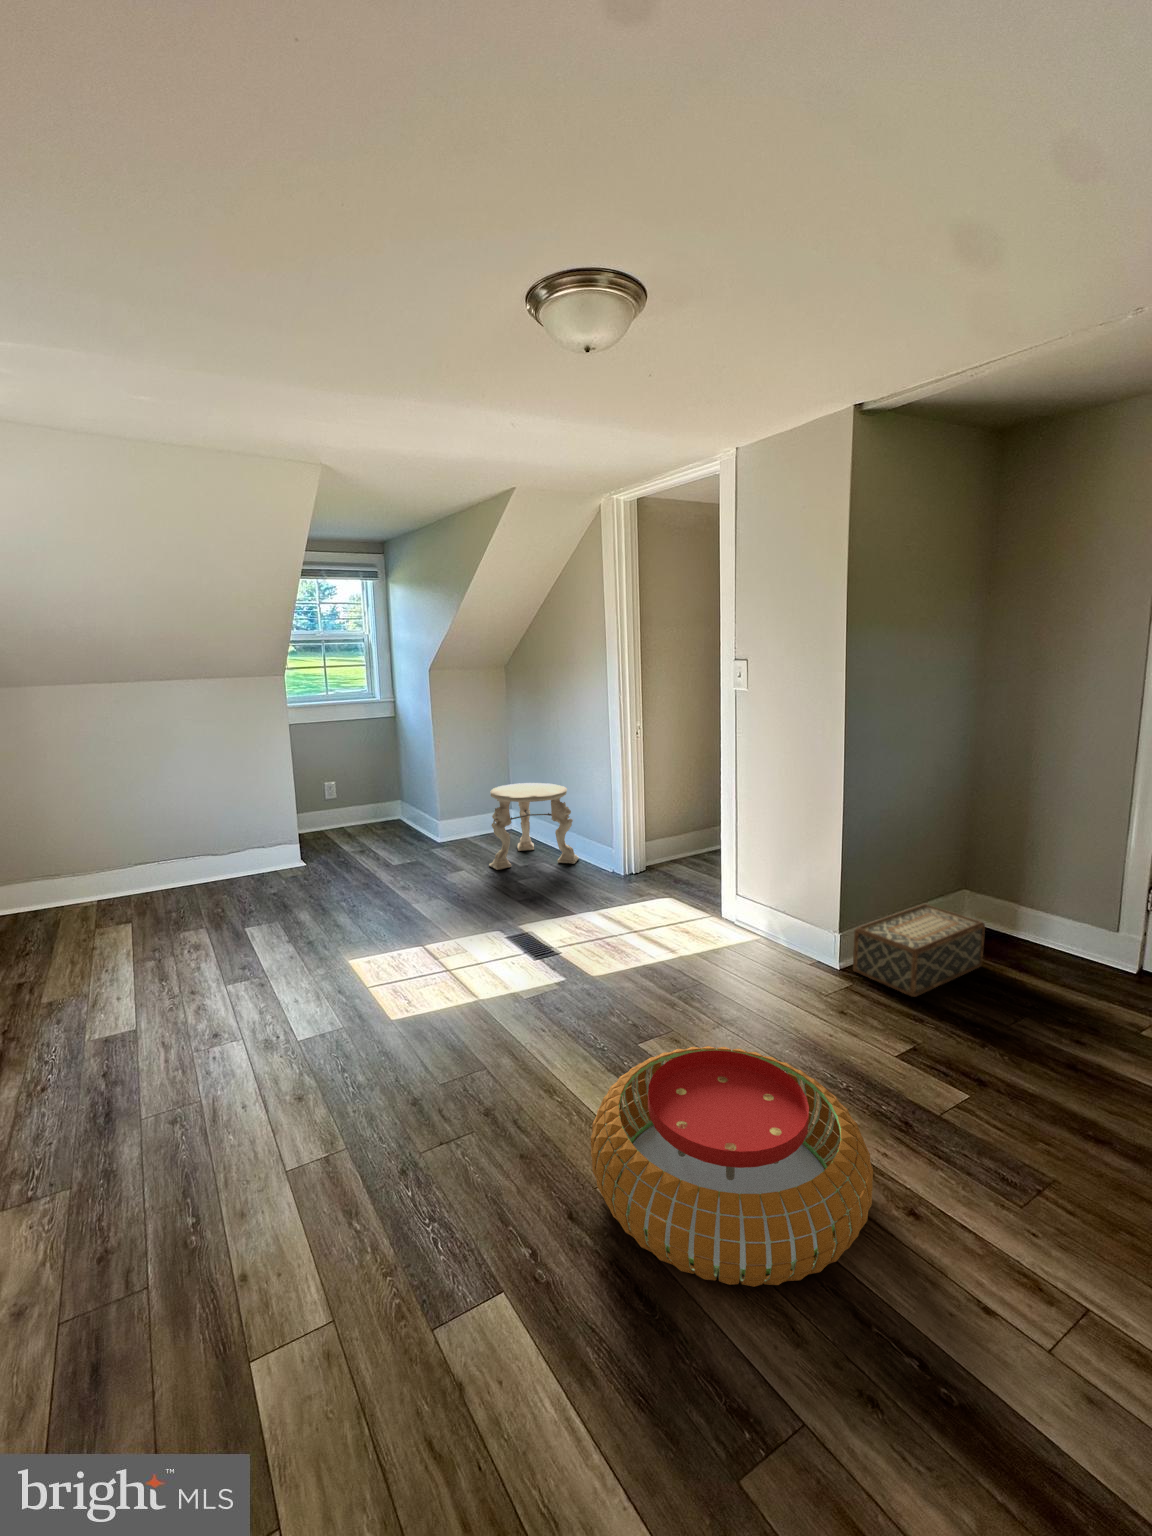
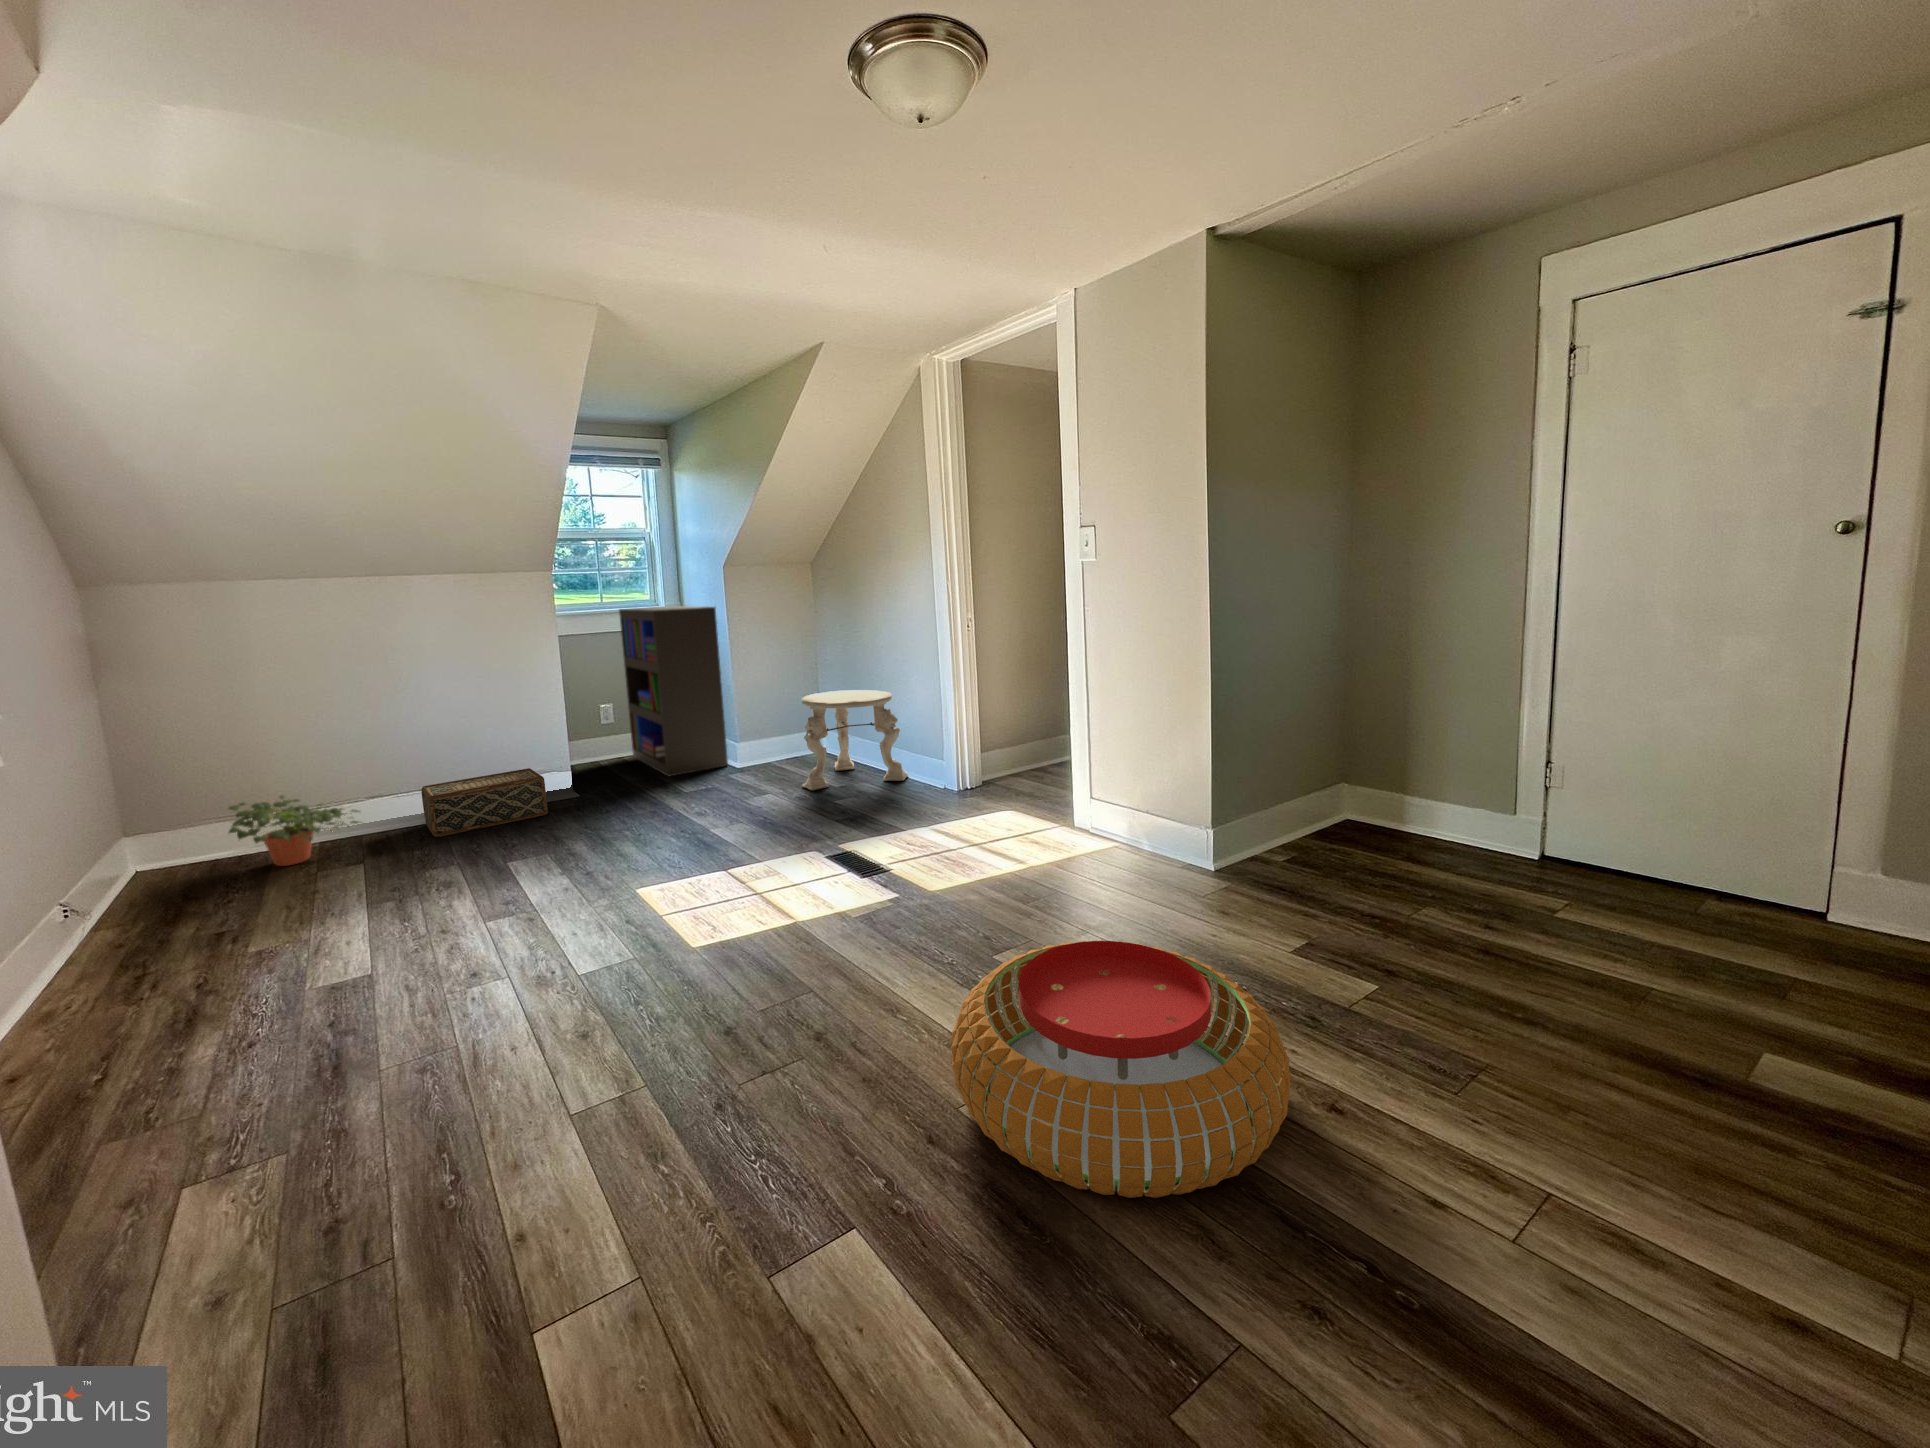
bookshelf: none [341,703,429,851] -> present [619,606,728,777]
potted plant: none [28,864,134,923] -> present [229,795,359,866]
woven basket: present [853,904,985,997] -> present [421,768,548,837]

